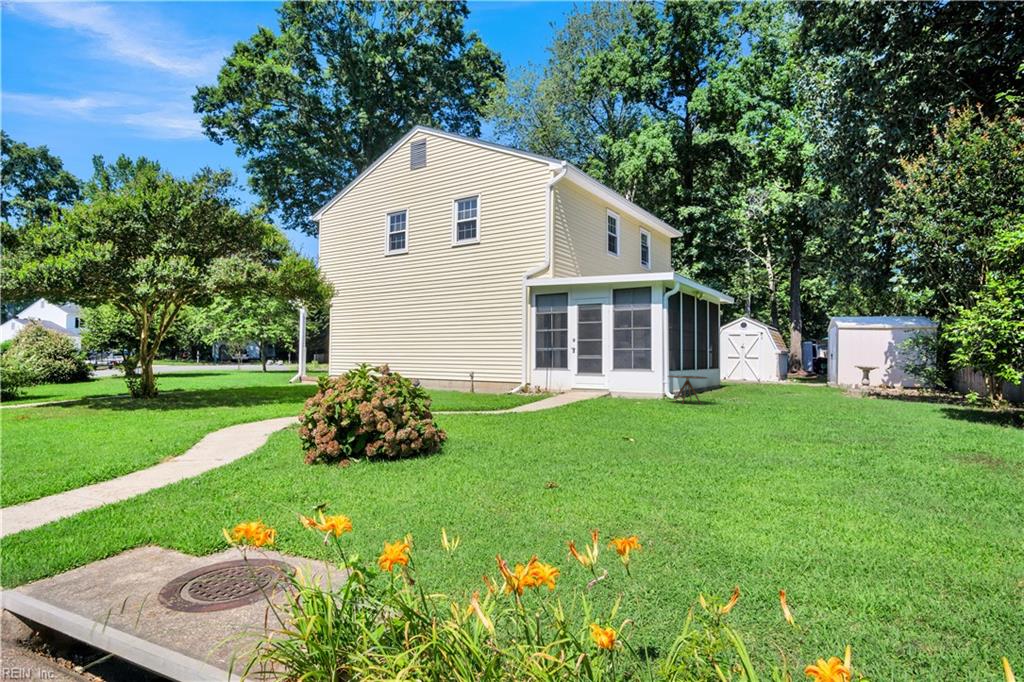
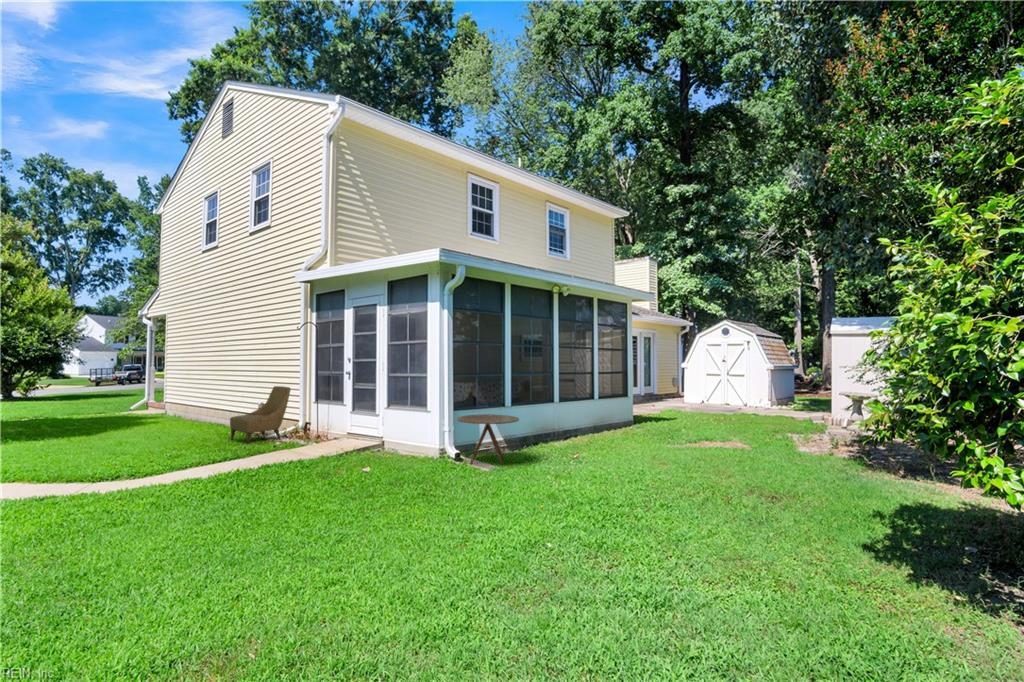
chair: none [481,359,518,398] -> present [230,386,291,444]

